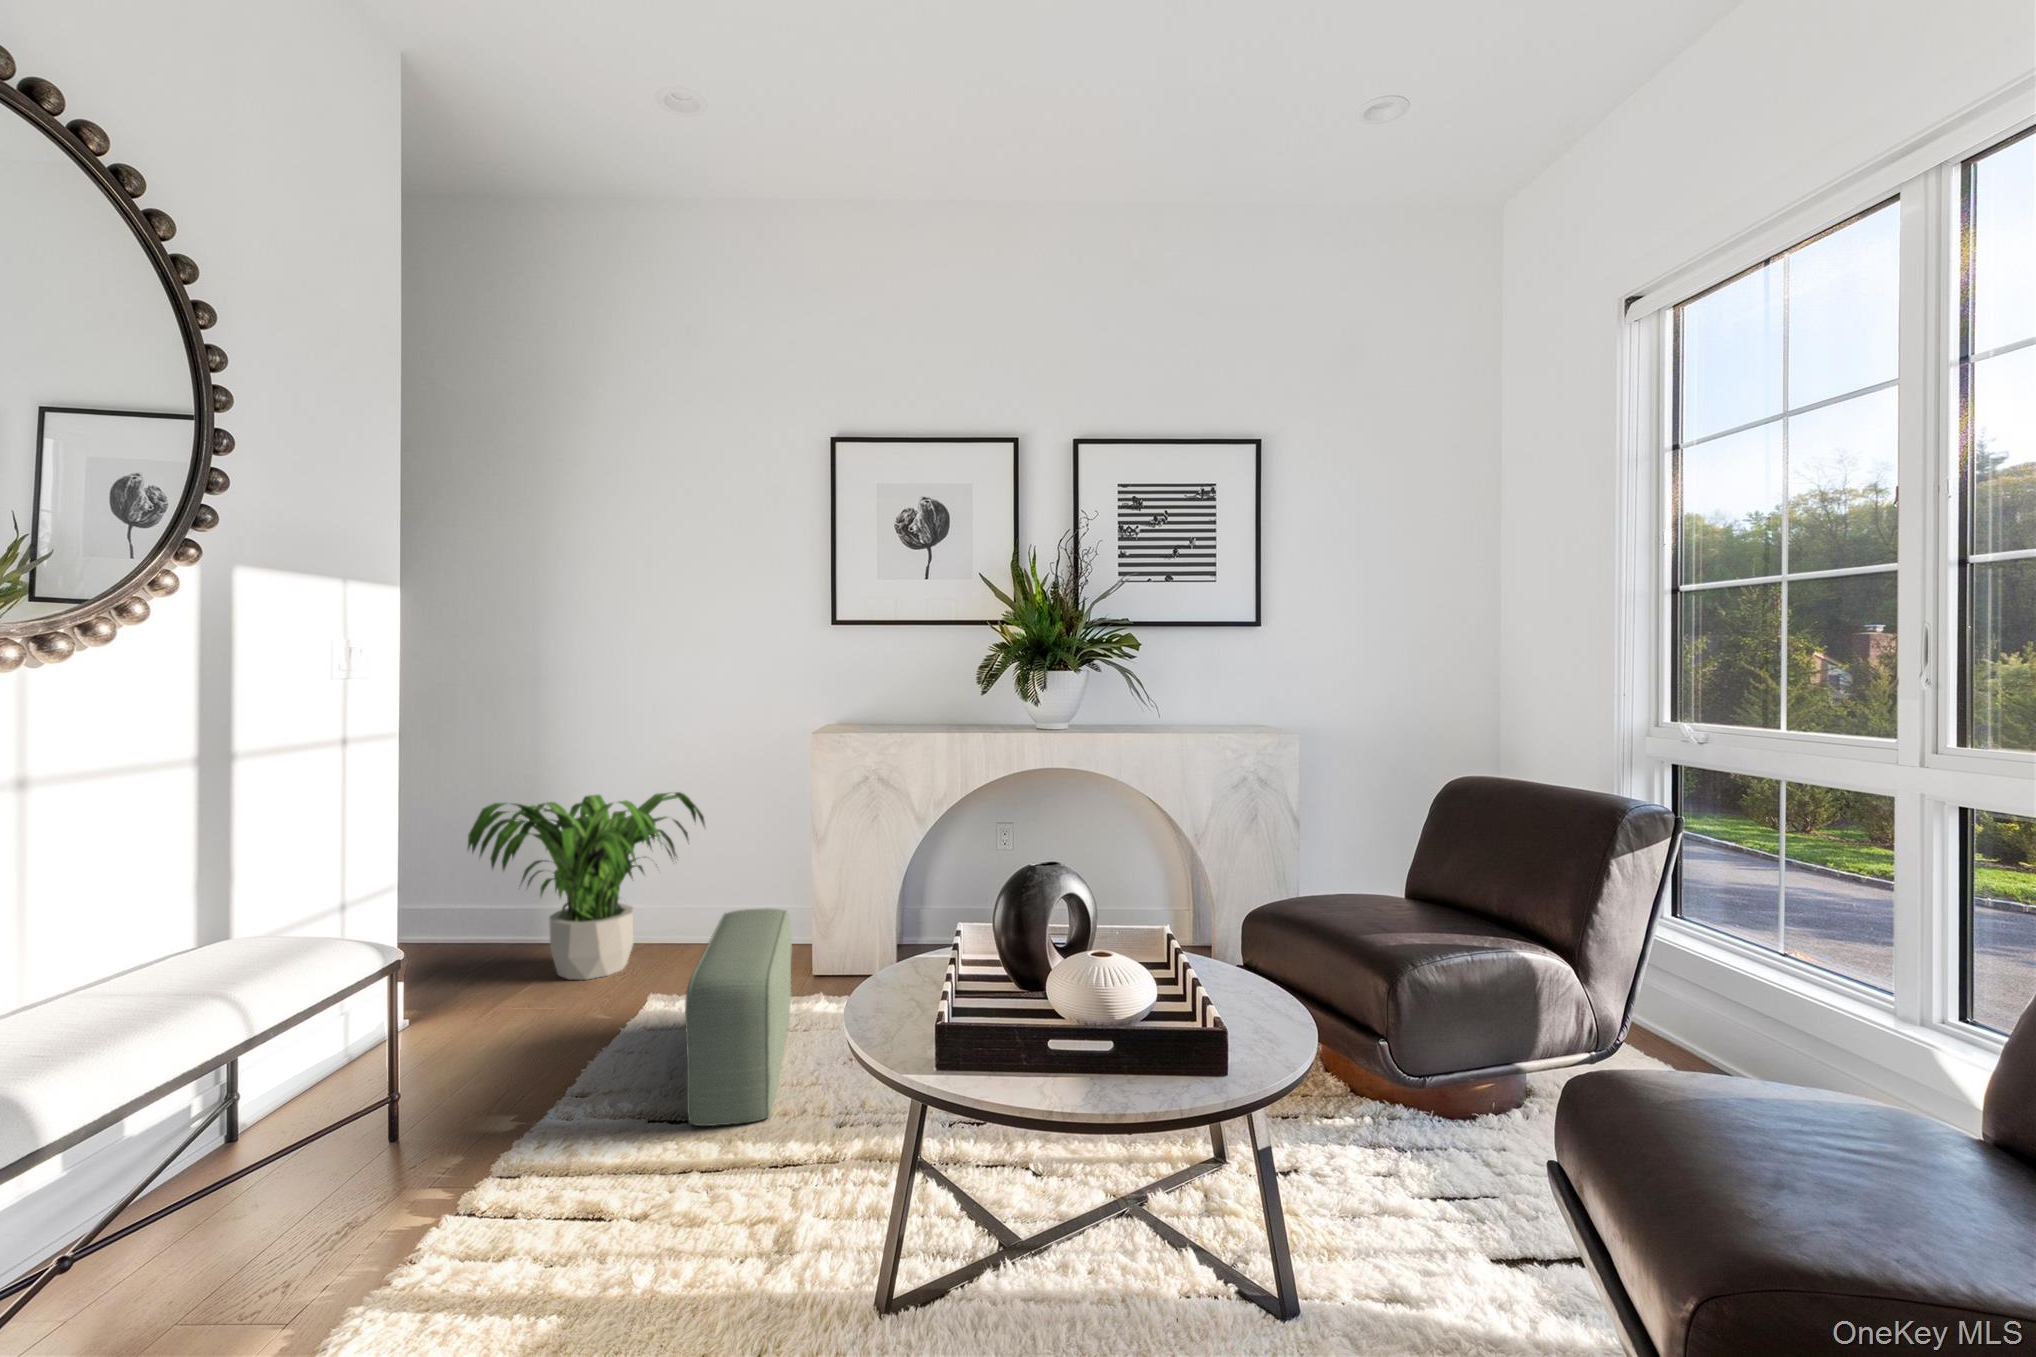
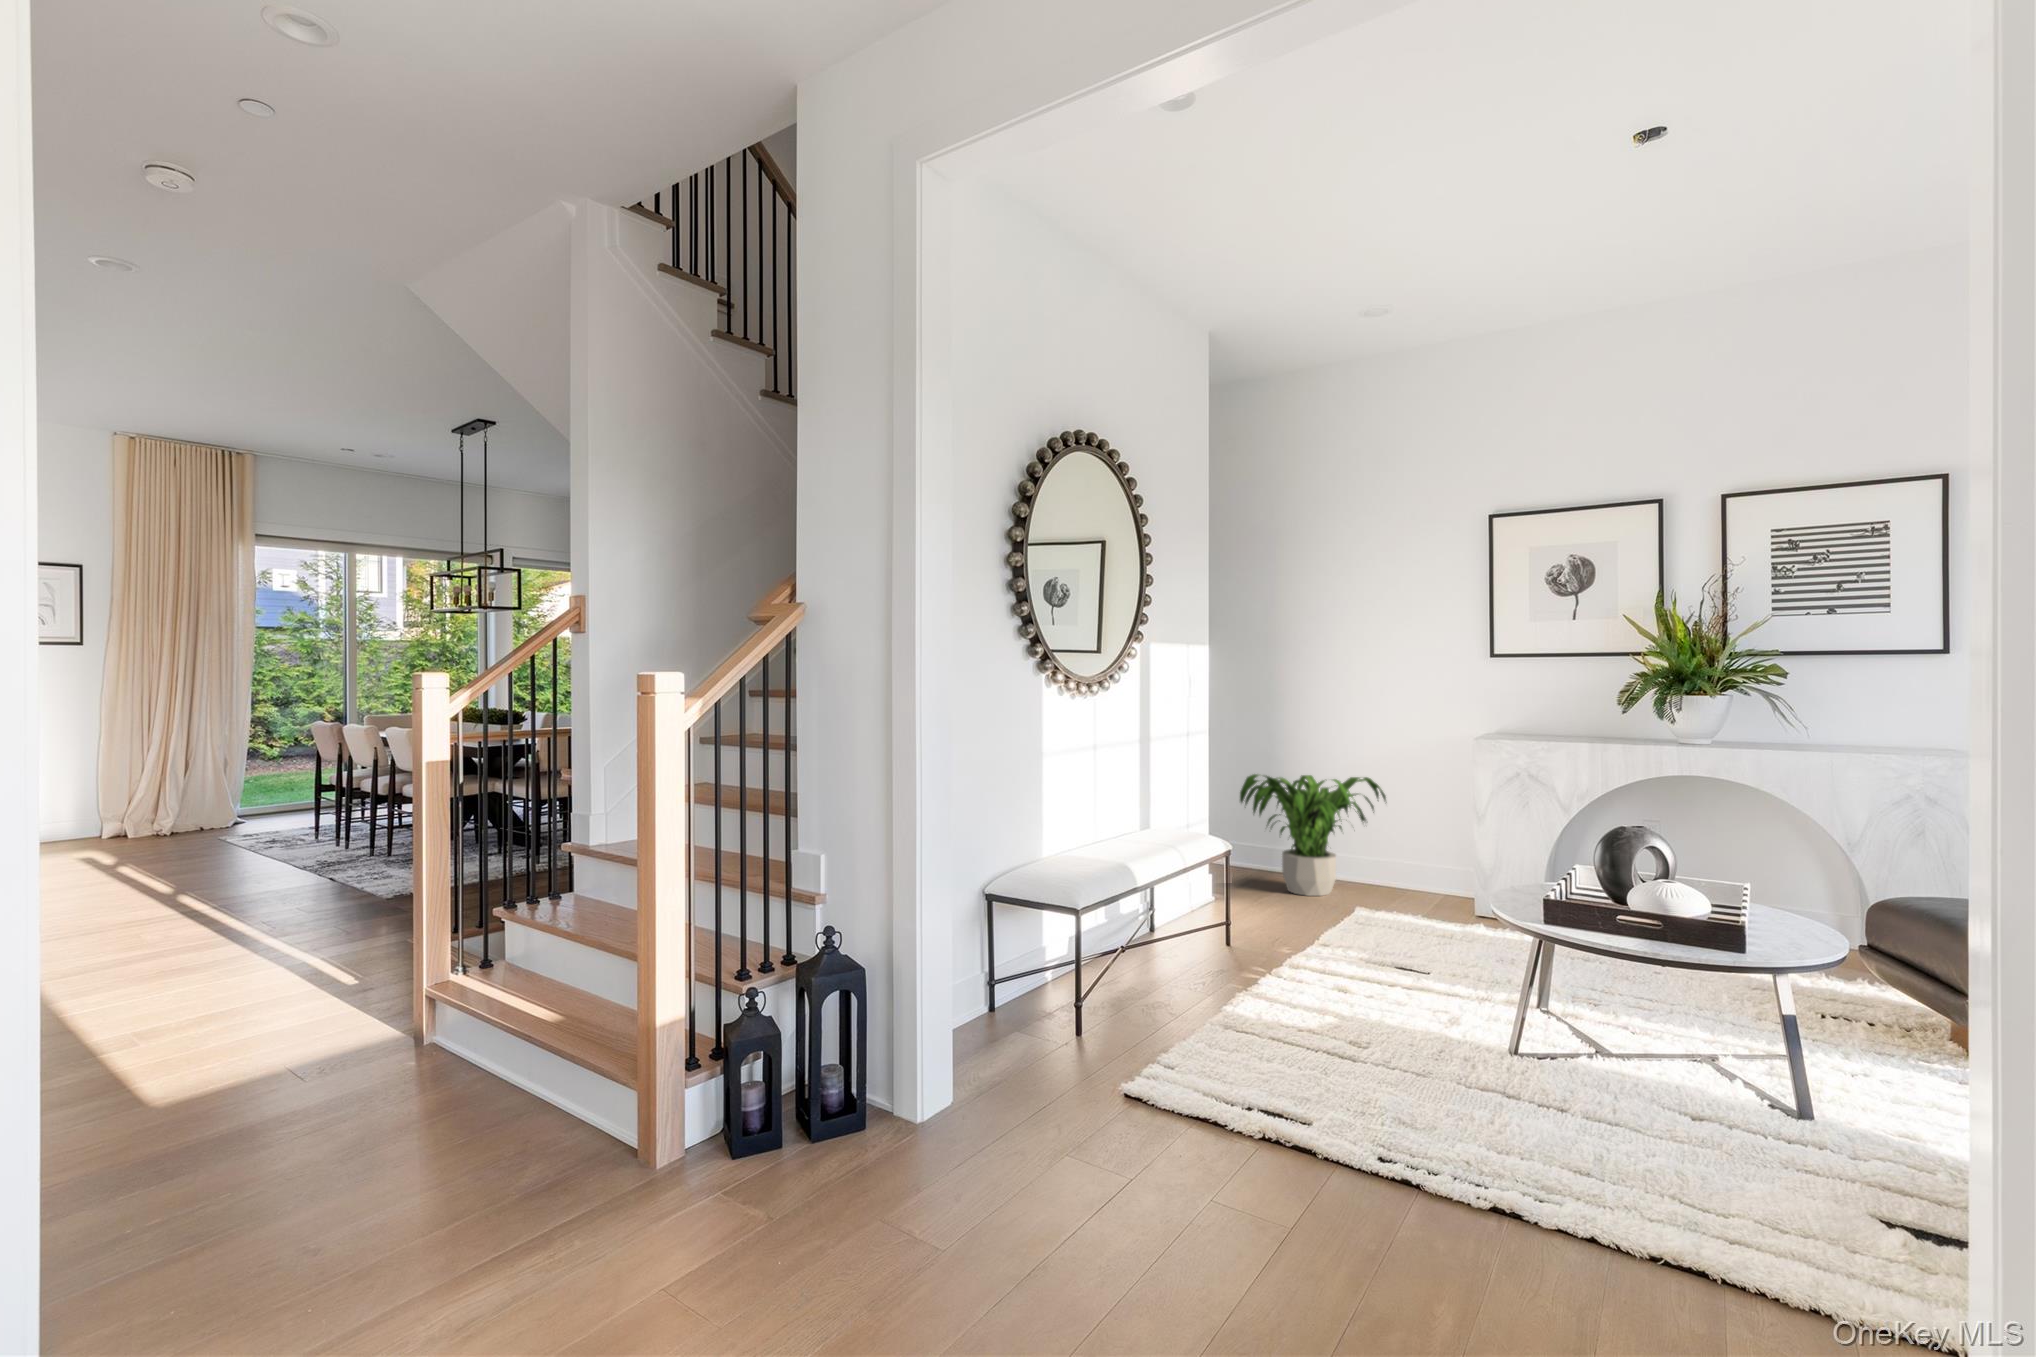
pouf: present [685,908,792,1126] -> none [1391,856,1455,975]

